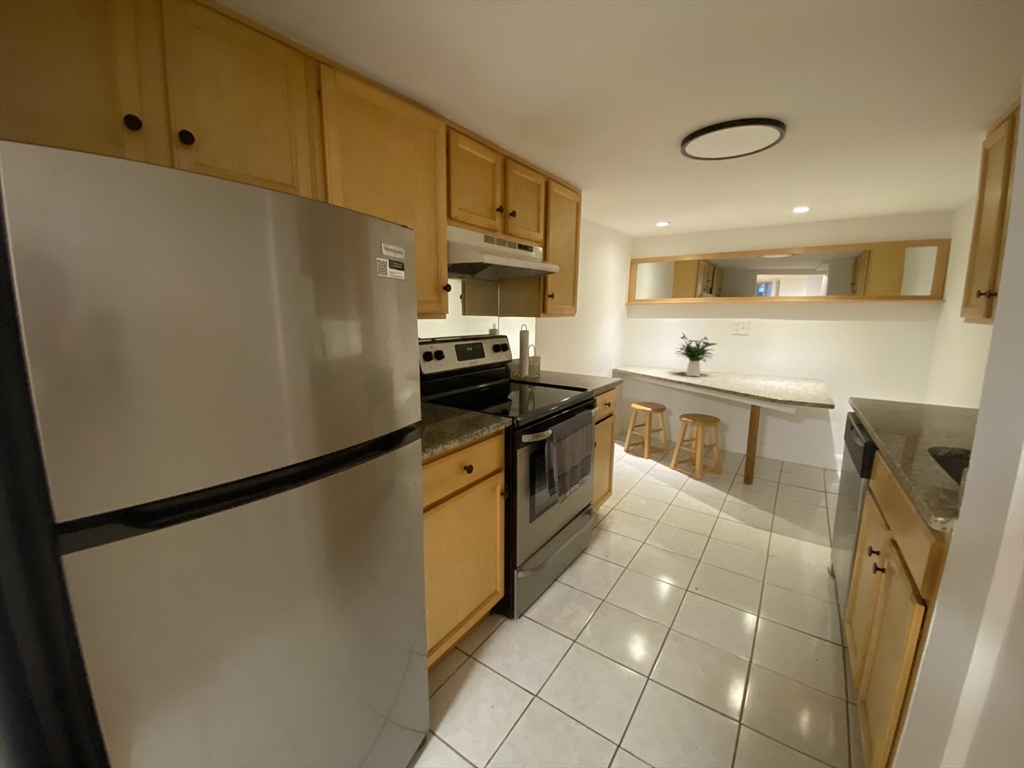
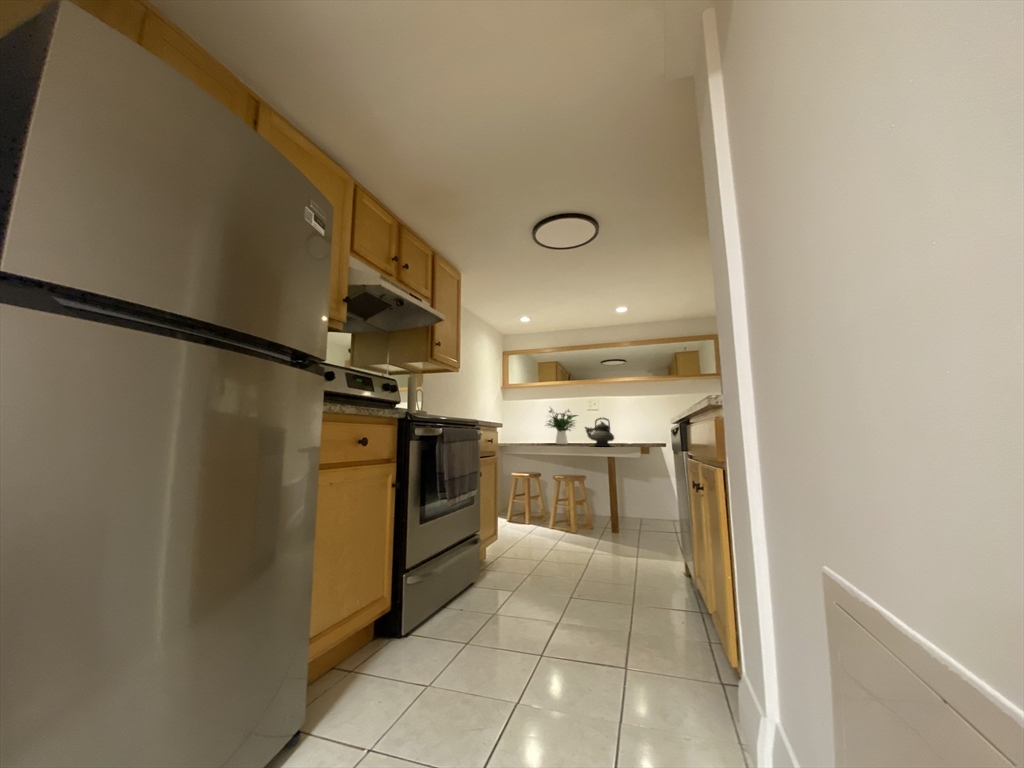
teapot: none [723,355,761,390] -> present [585,418,614,446]

